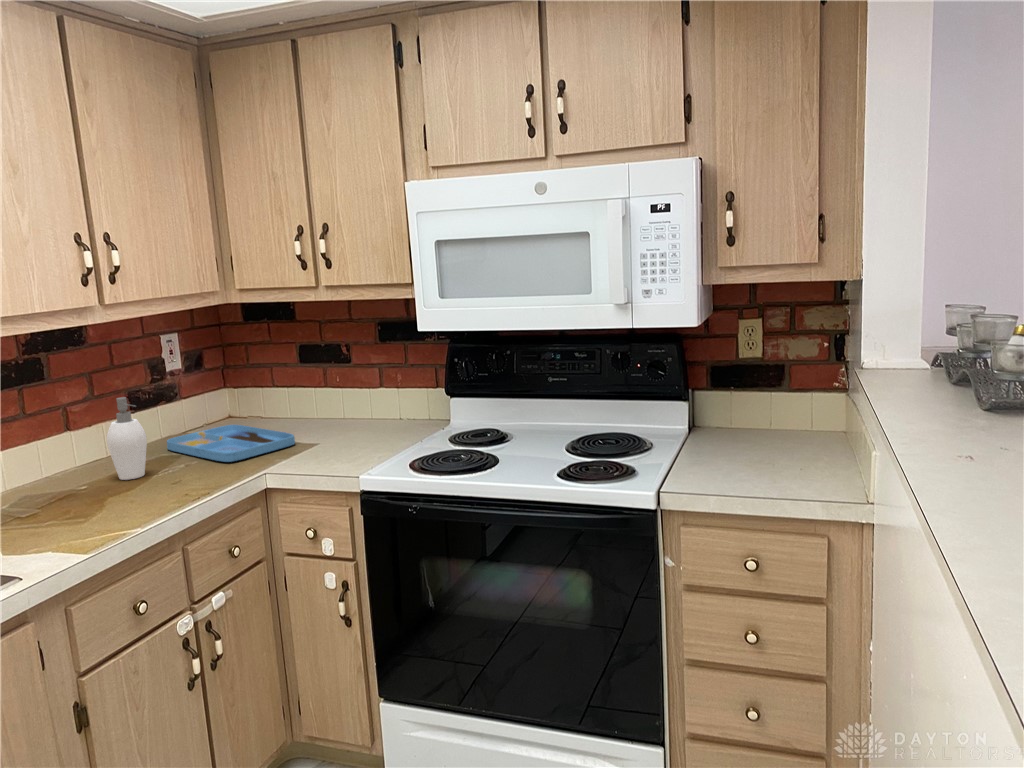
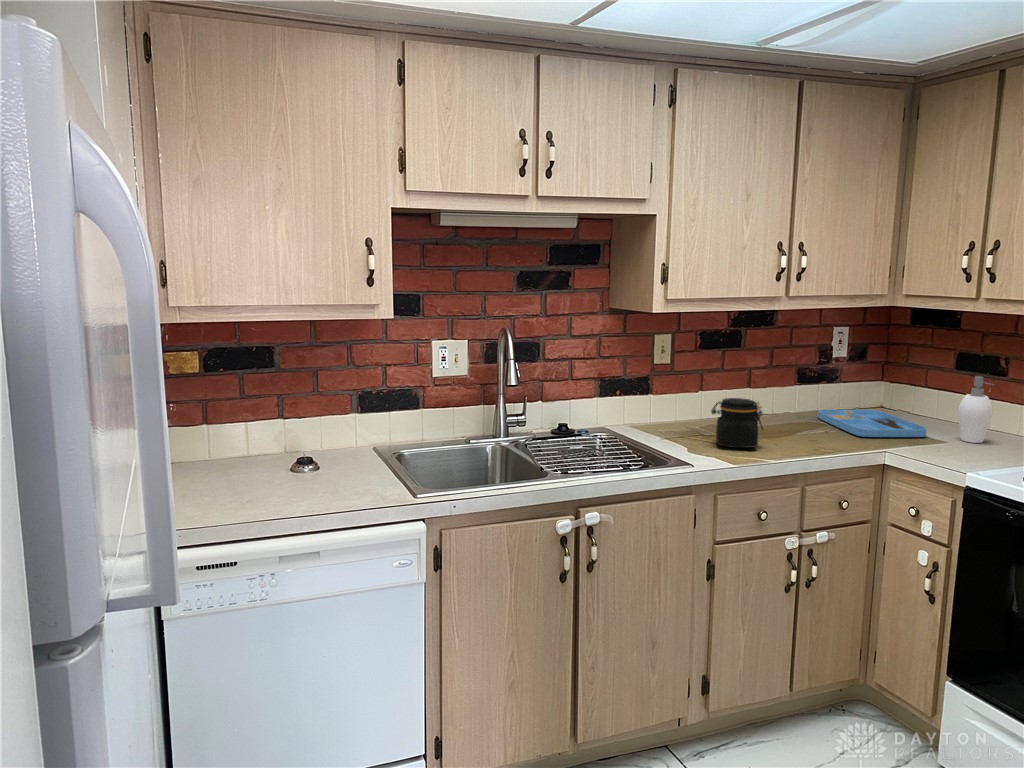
soap dispenser: present [107,397,147,480] -> present [958,376,992,443]
jar: none [24,453,112,530] -> present [711,398,763,448]

